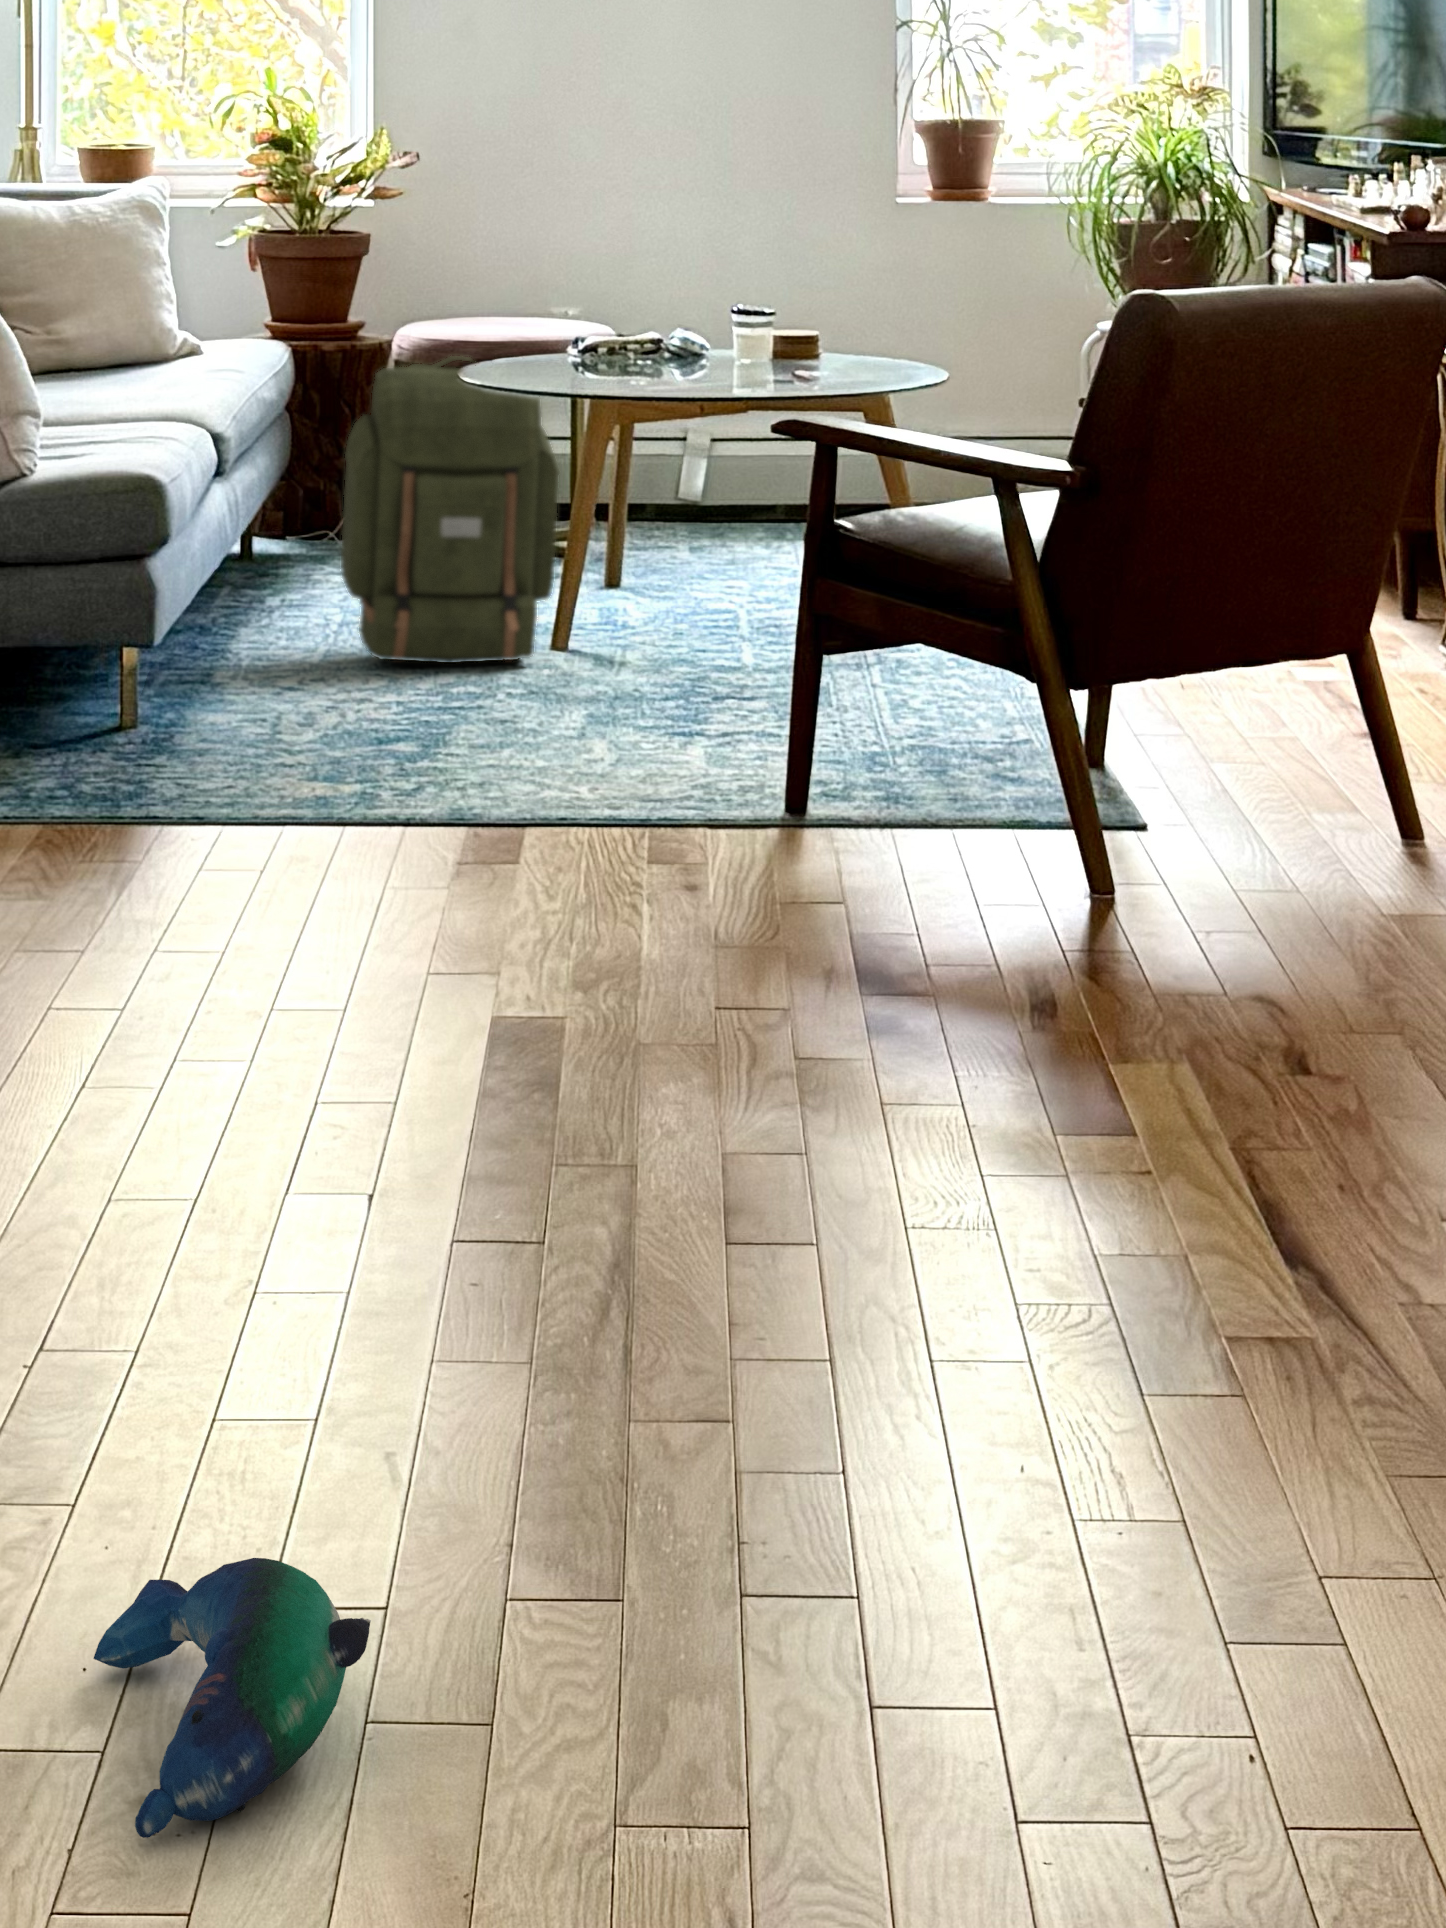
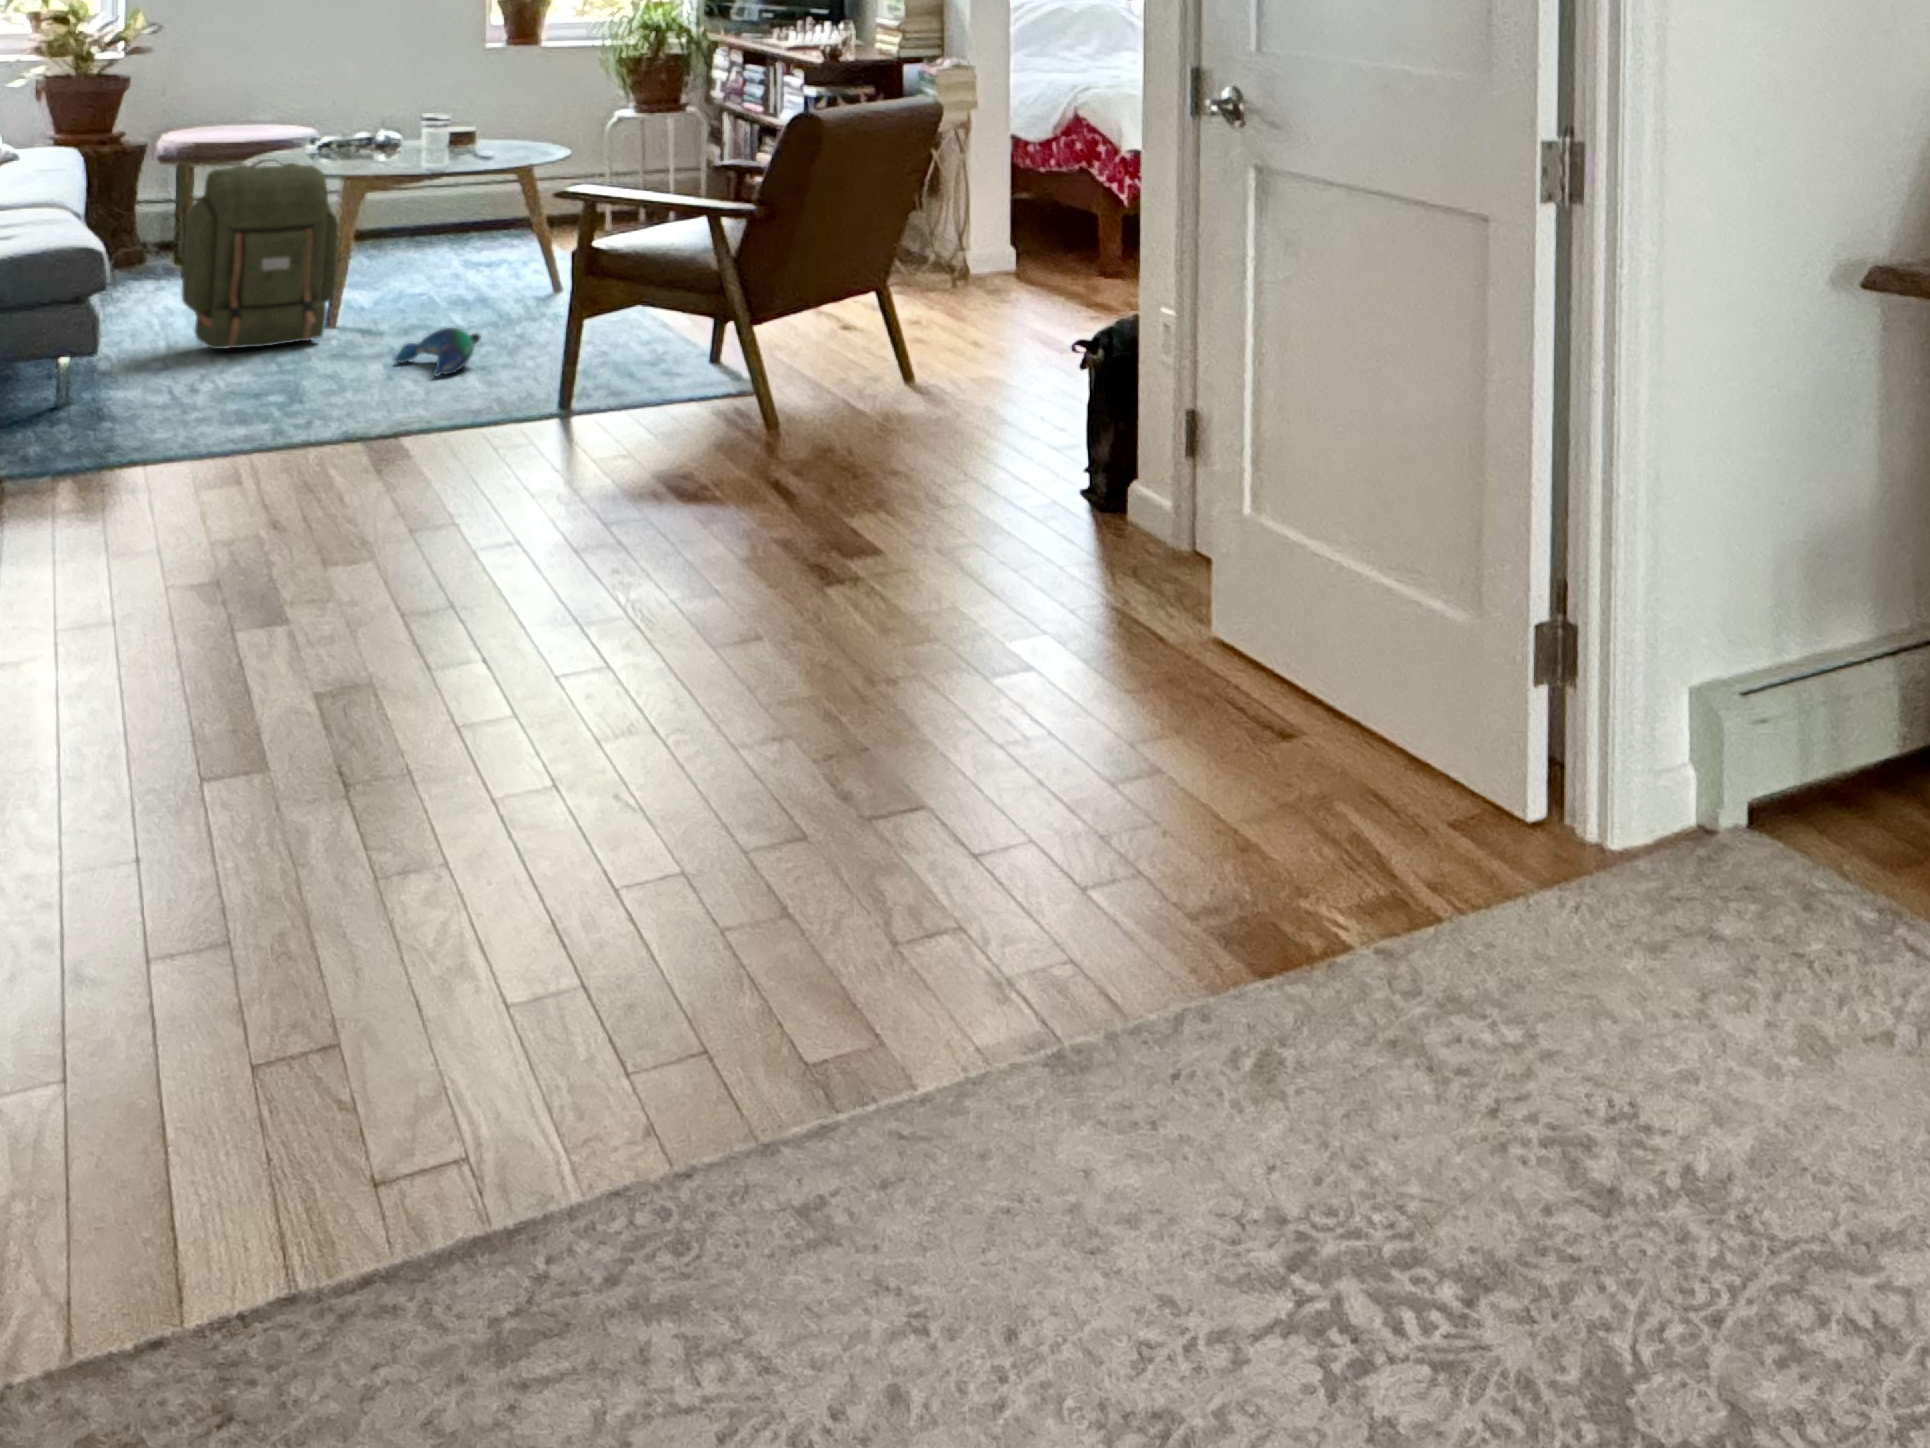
plush toy: present [93,1558,371,1838] -> present [395,328,480,376]

